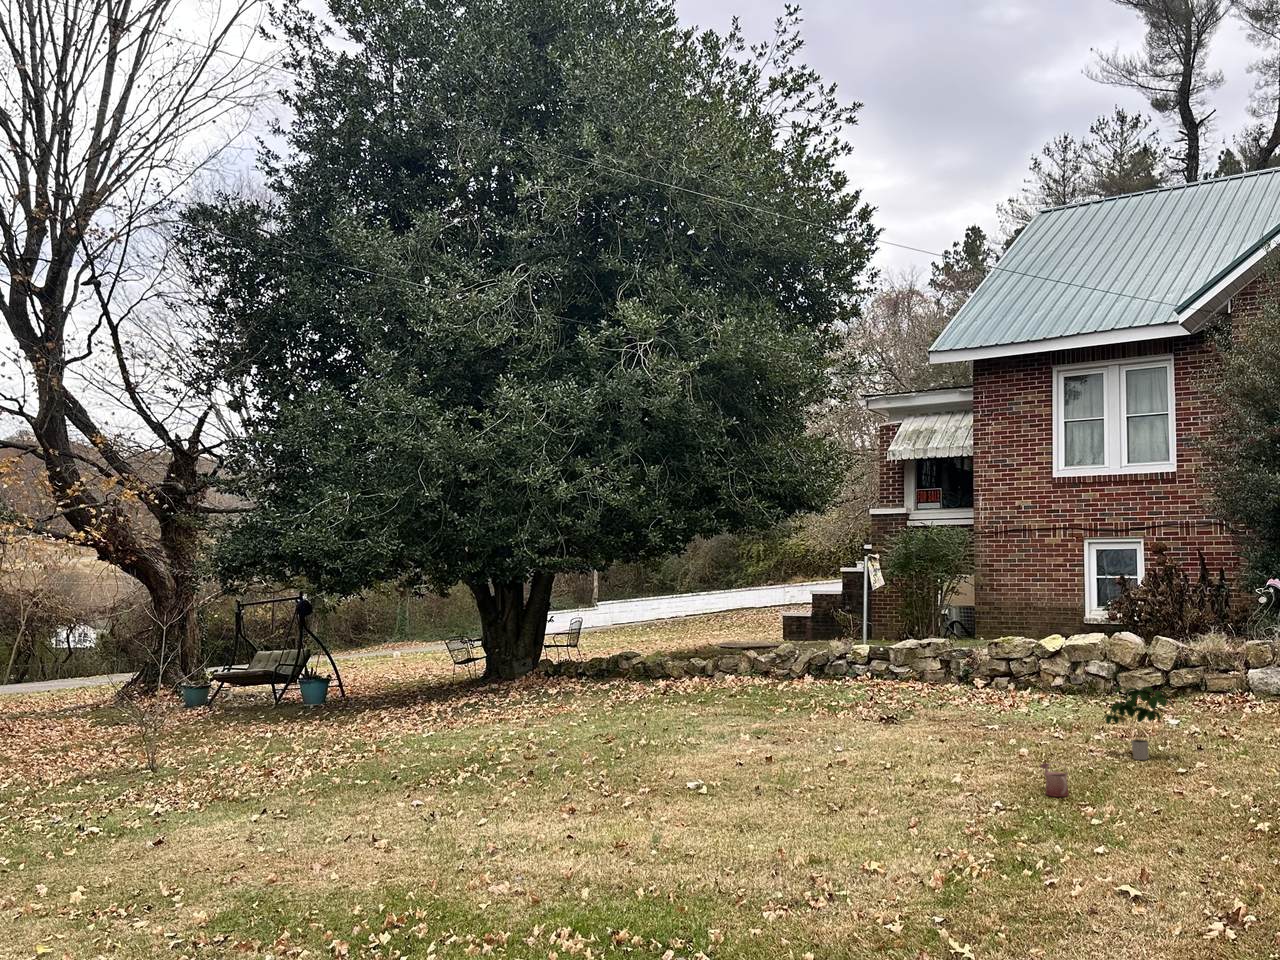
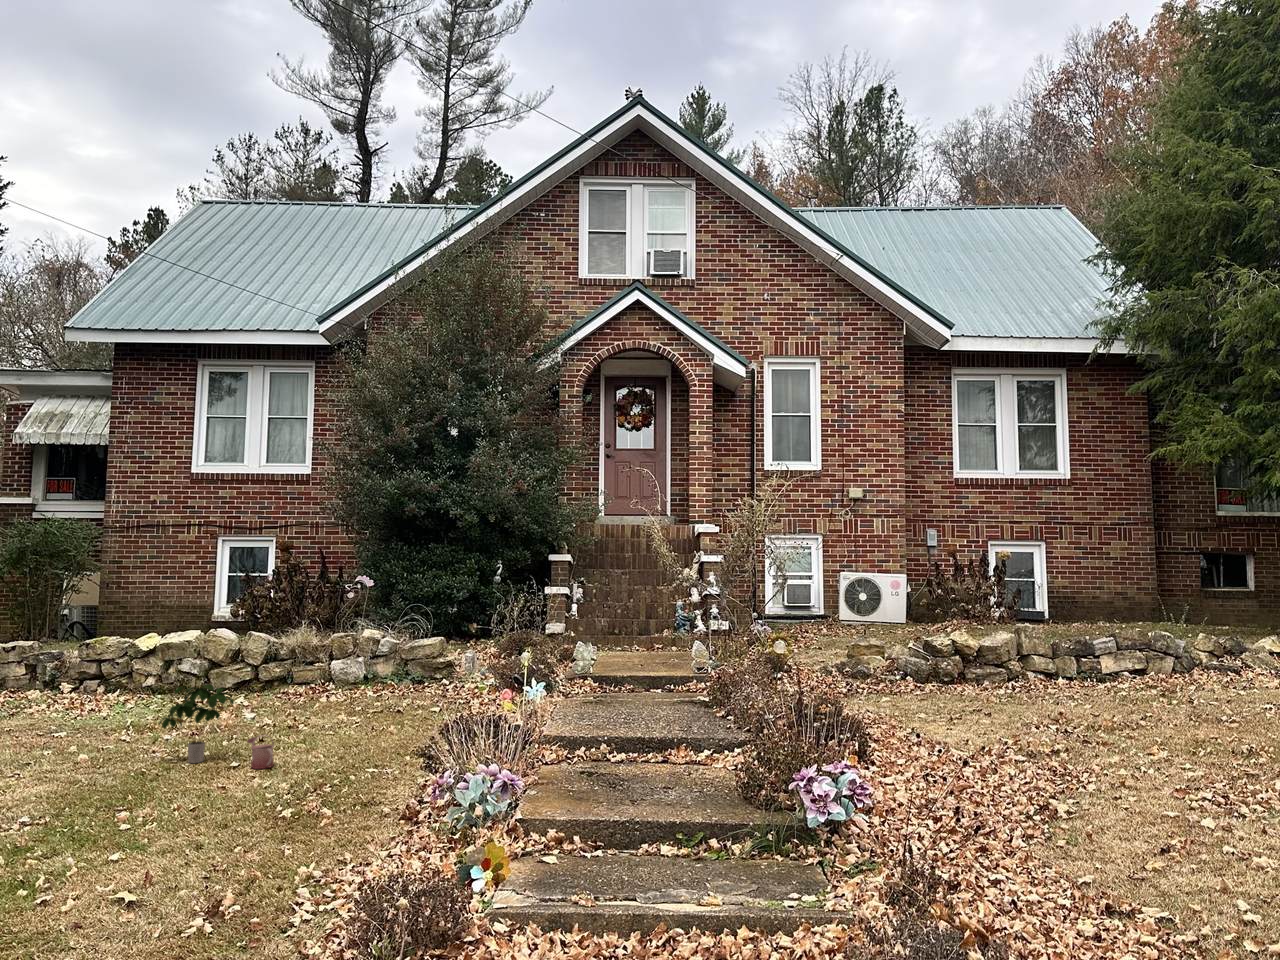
watering can: present [1041,762,1069,797] -> present [247,735,274,769]

